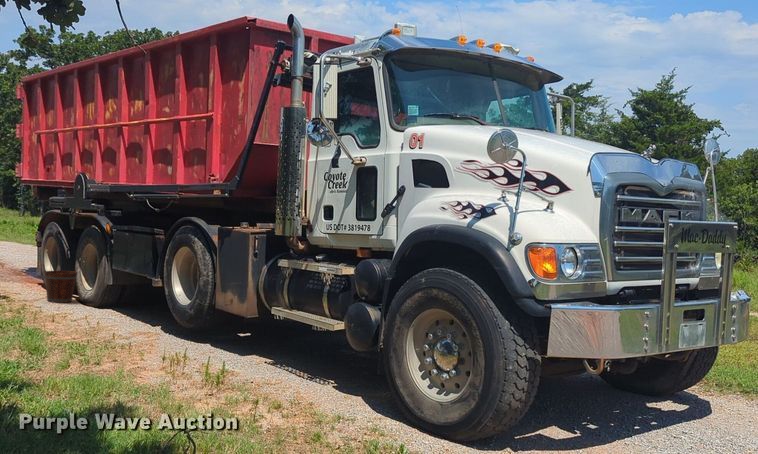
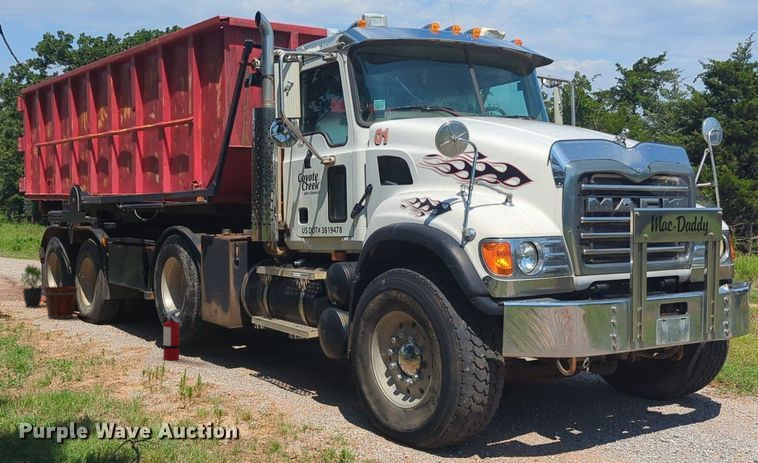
potted plant: none [15,247,44,290] -> present [21,265,44,308]
fire extinguisher: none [176,296,195,347] -> present [163,309,180,360]

